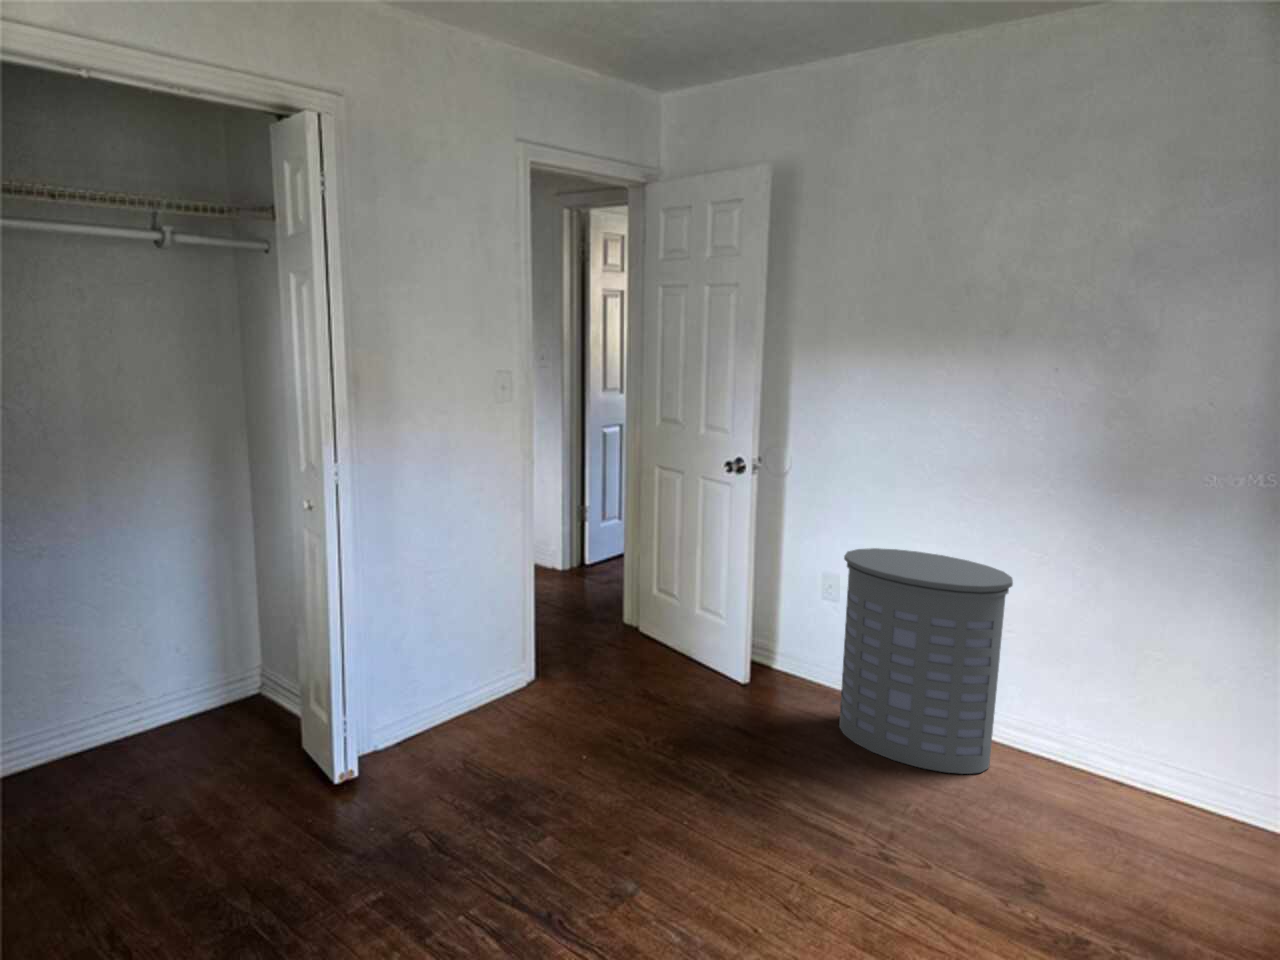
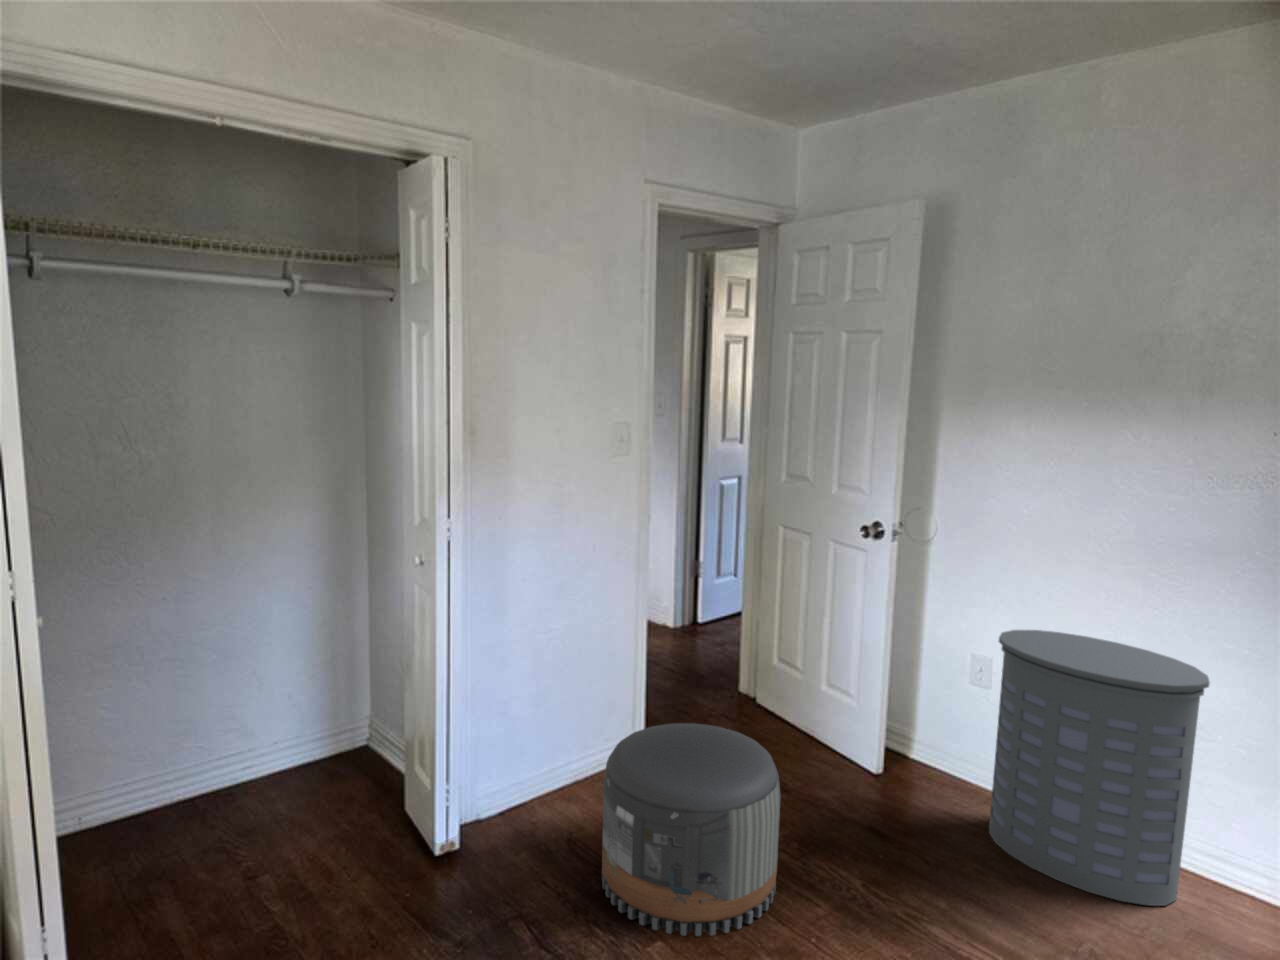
pouf: none [494,646,655,828] -> present [602,723,781,936]

